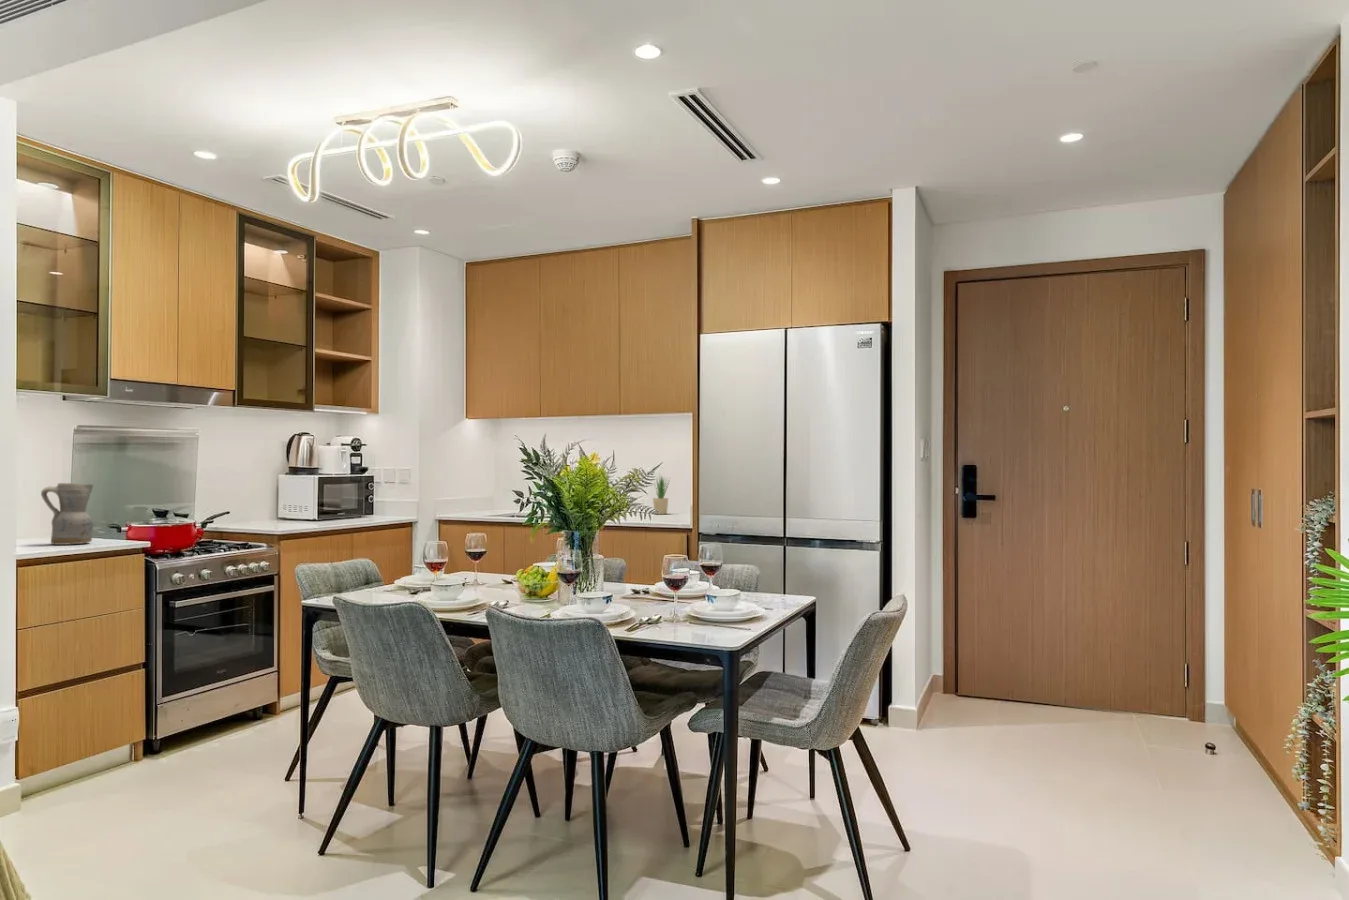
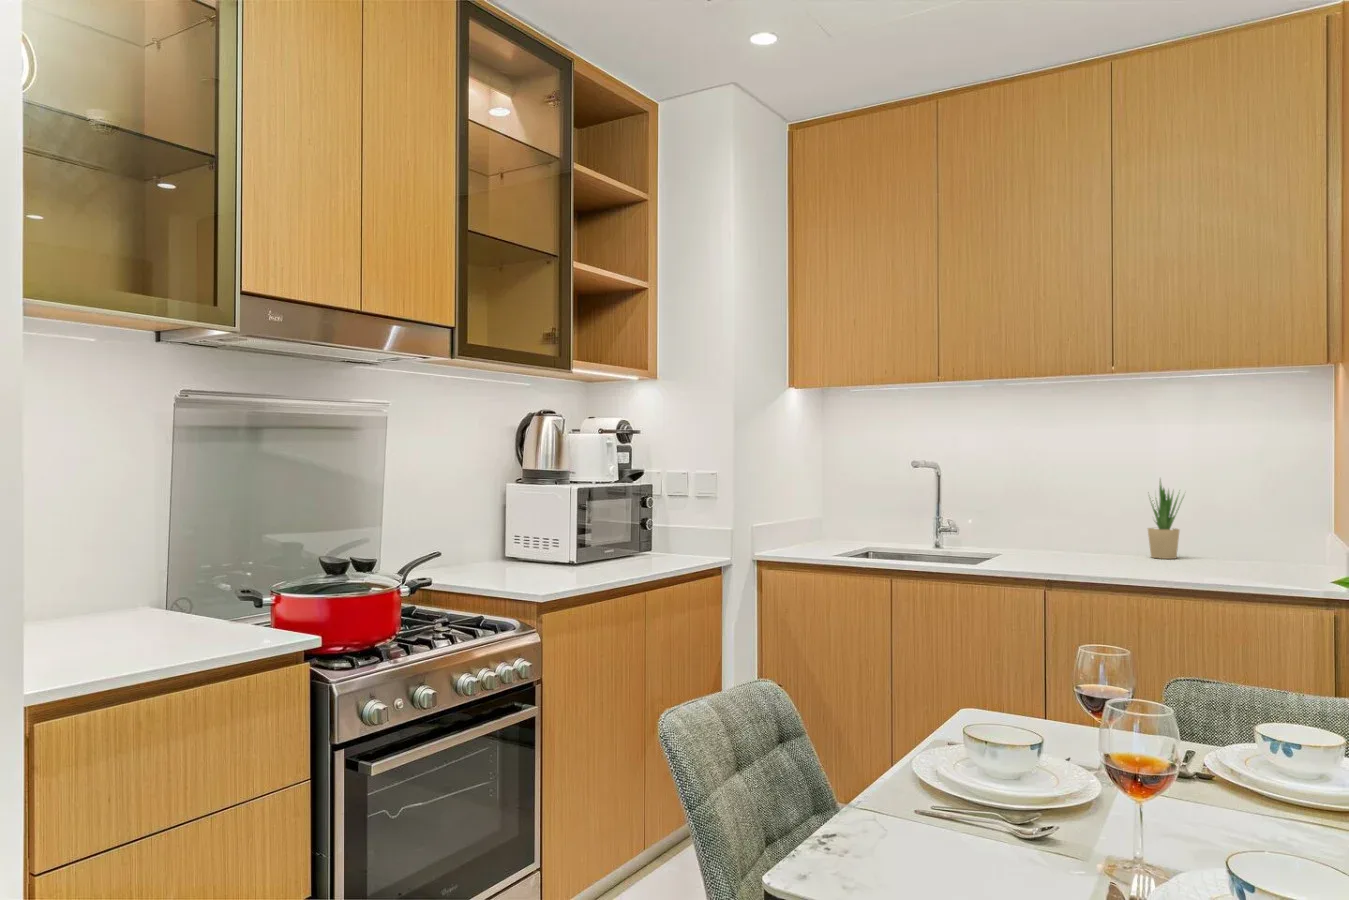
ceramic pitcher: present [41,483,93,545] -> none [100,512,208,653]

